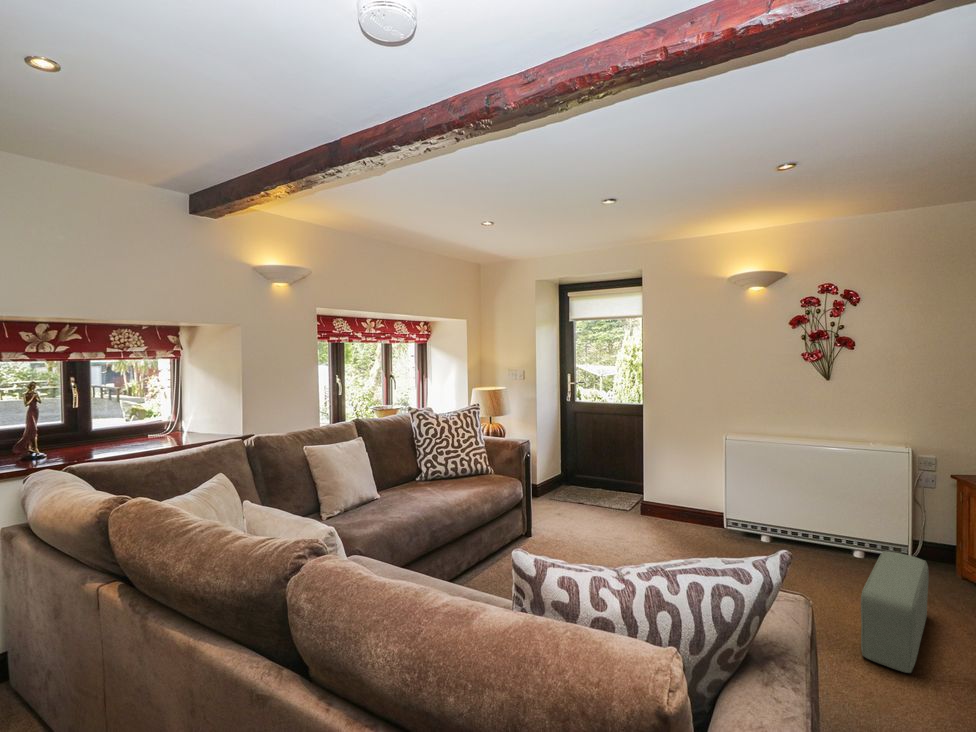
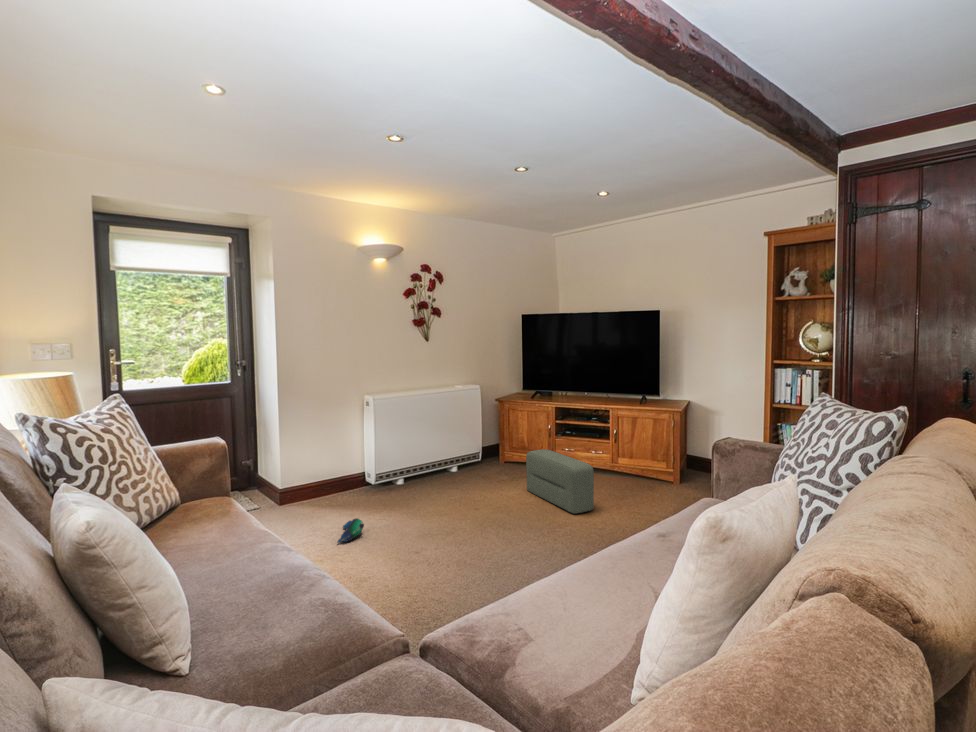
plush toy: none [611,531,646,546] -> present [337,519,364,543]

